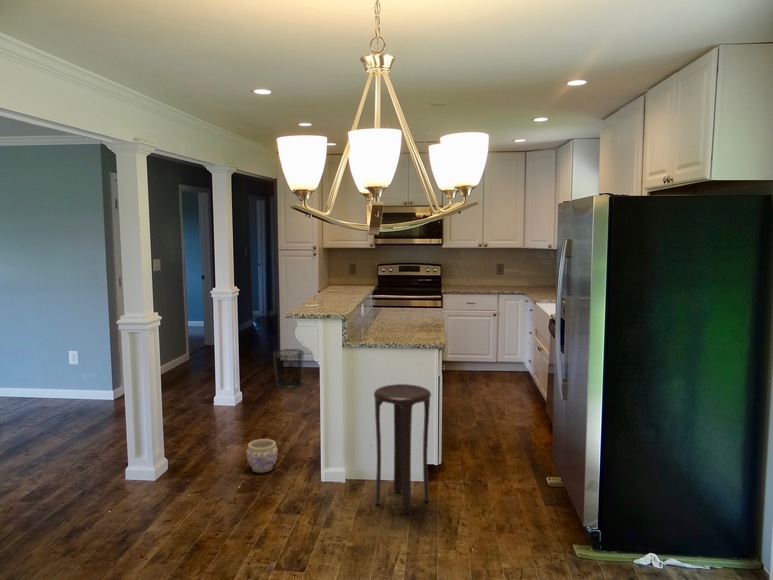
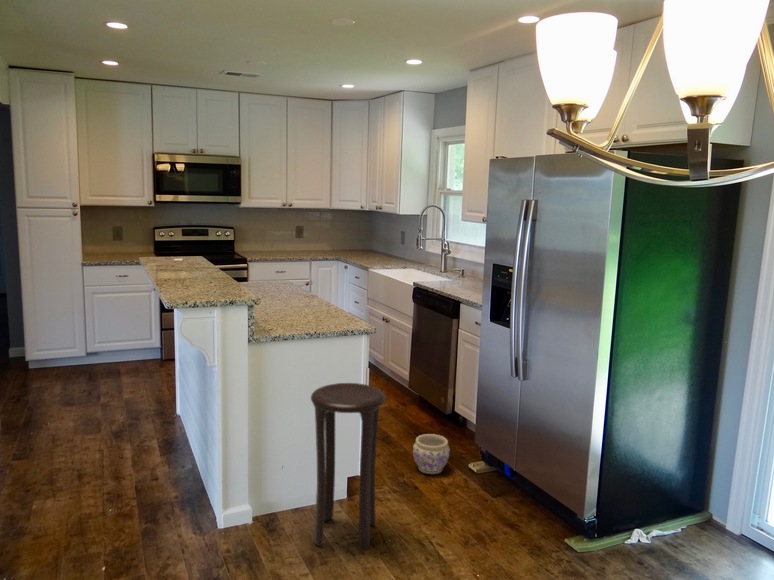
waste bin: present [274,349,304,388] -> none [31,344,80,399]
planter: present [246,439,278,473] -> present [413,434,450,474]

